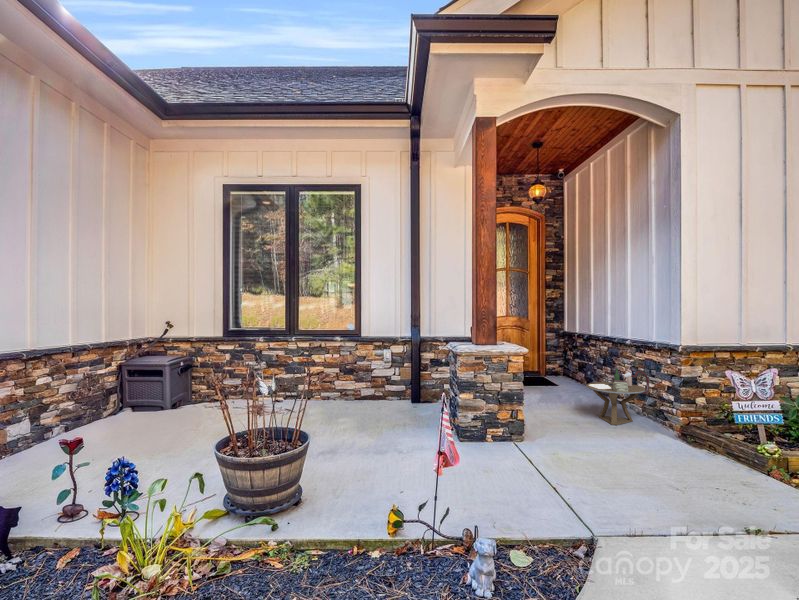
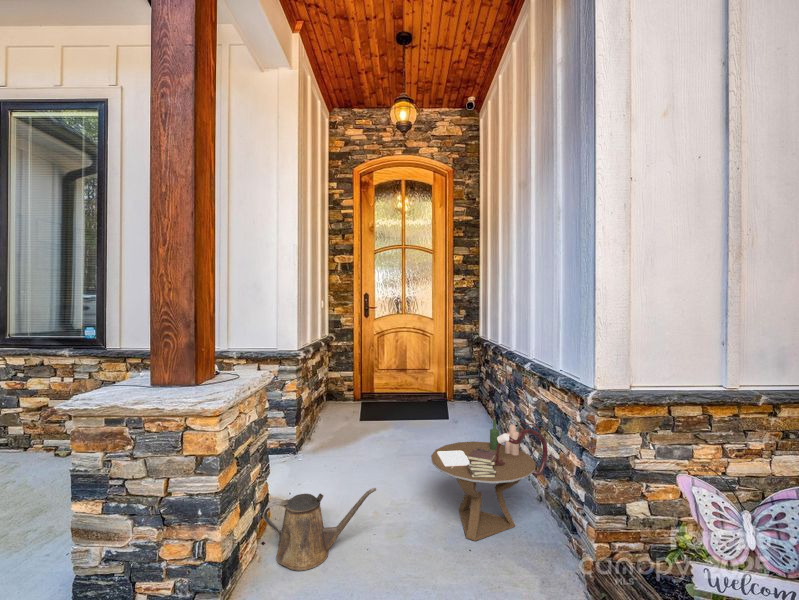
watering can: none [517,397,571,433] -> present [263,488,376,571]

